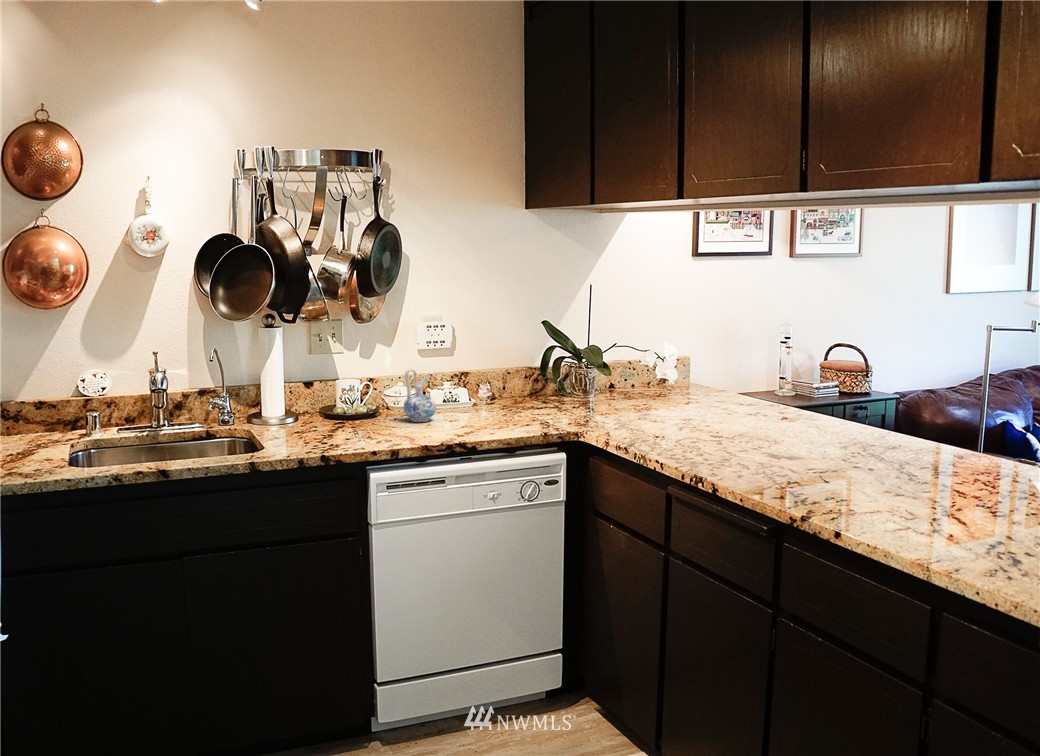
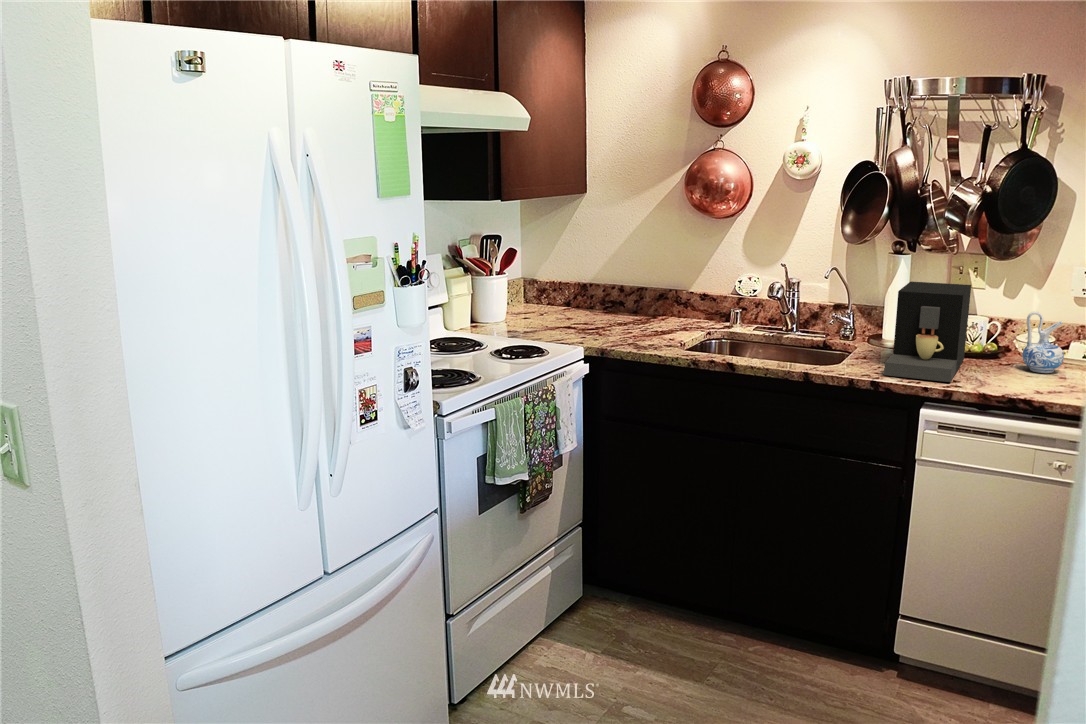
coffee maker: none [299,352,384,449] -> present [884,282,971,382]

